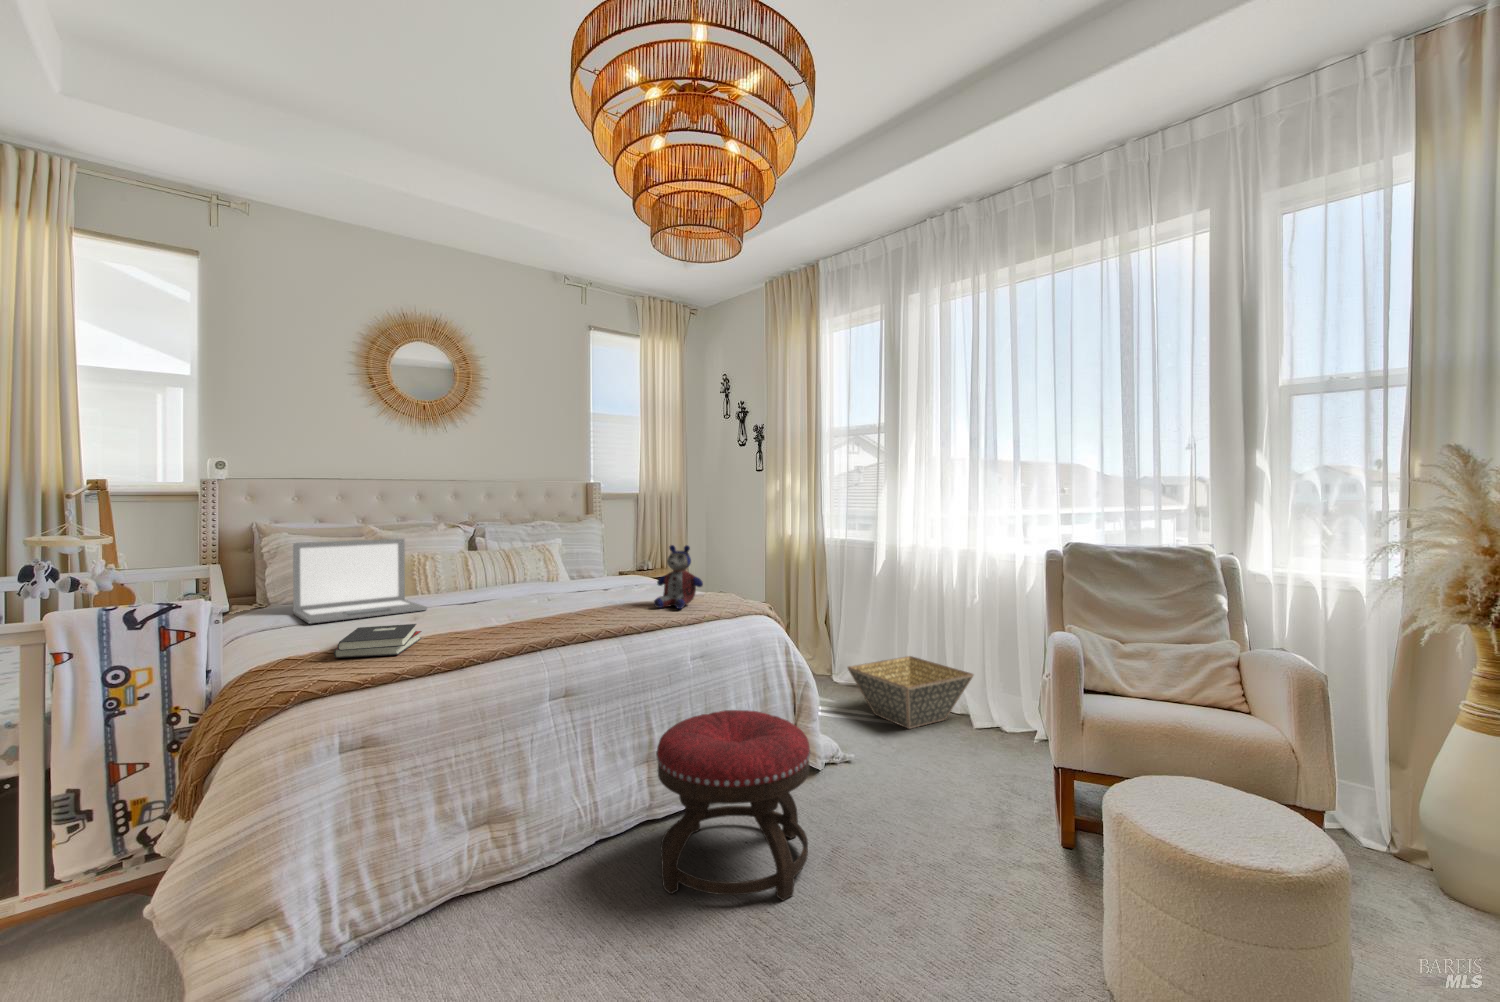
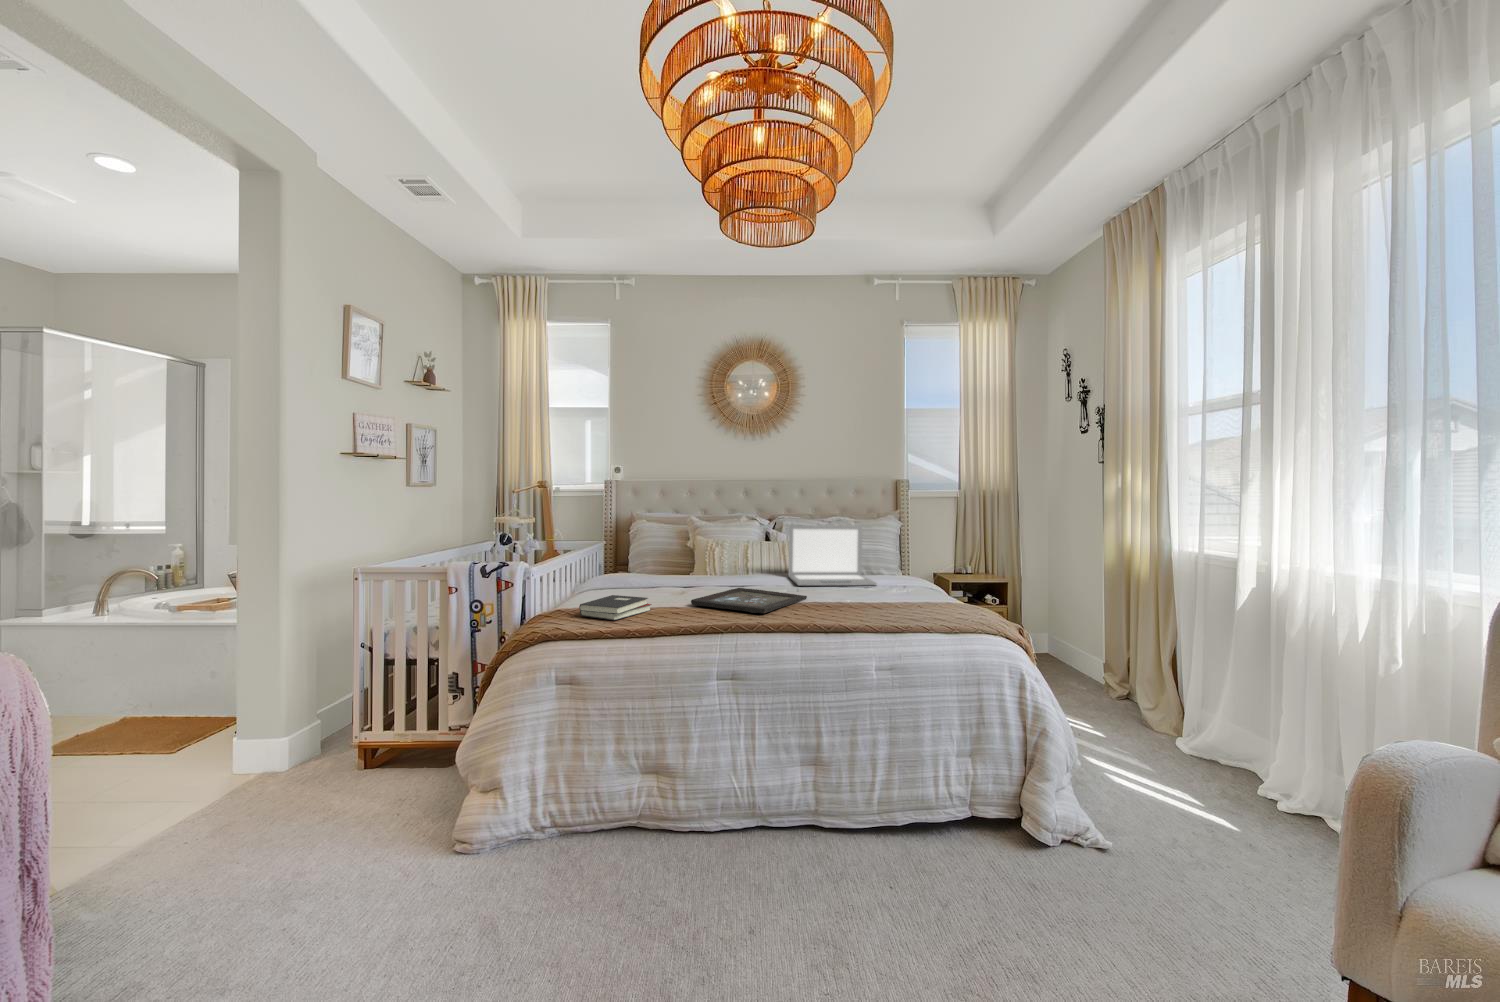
laptop: present [293,539,427,623] -> present [789,525,877,586]
stuffed bear: present [654,545,703,609] -> none [864,549,917,617]
tray: none [465,601,578,626] -> present [691,588,807,613]
basket: present [848,656,973,729] -> none [1159,726,1382,844]
ottoman: present [656,710,810,900] -> none [774,732,952,962]

